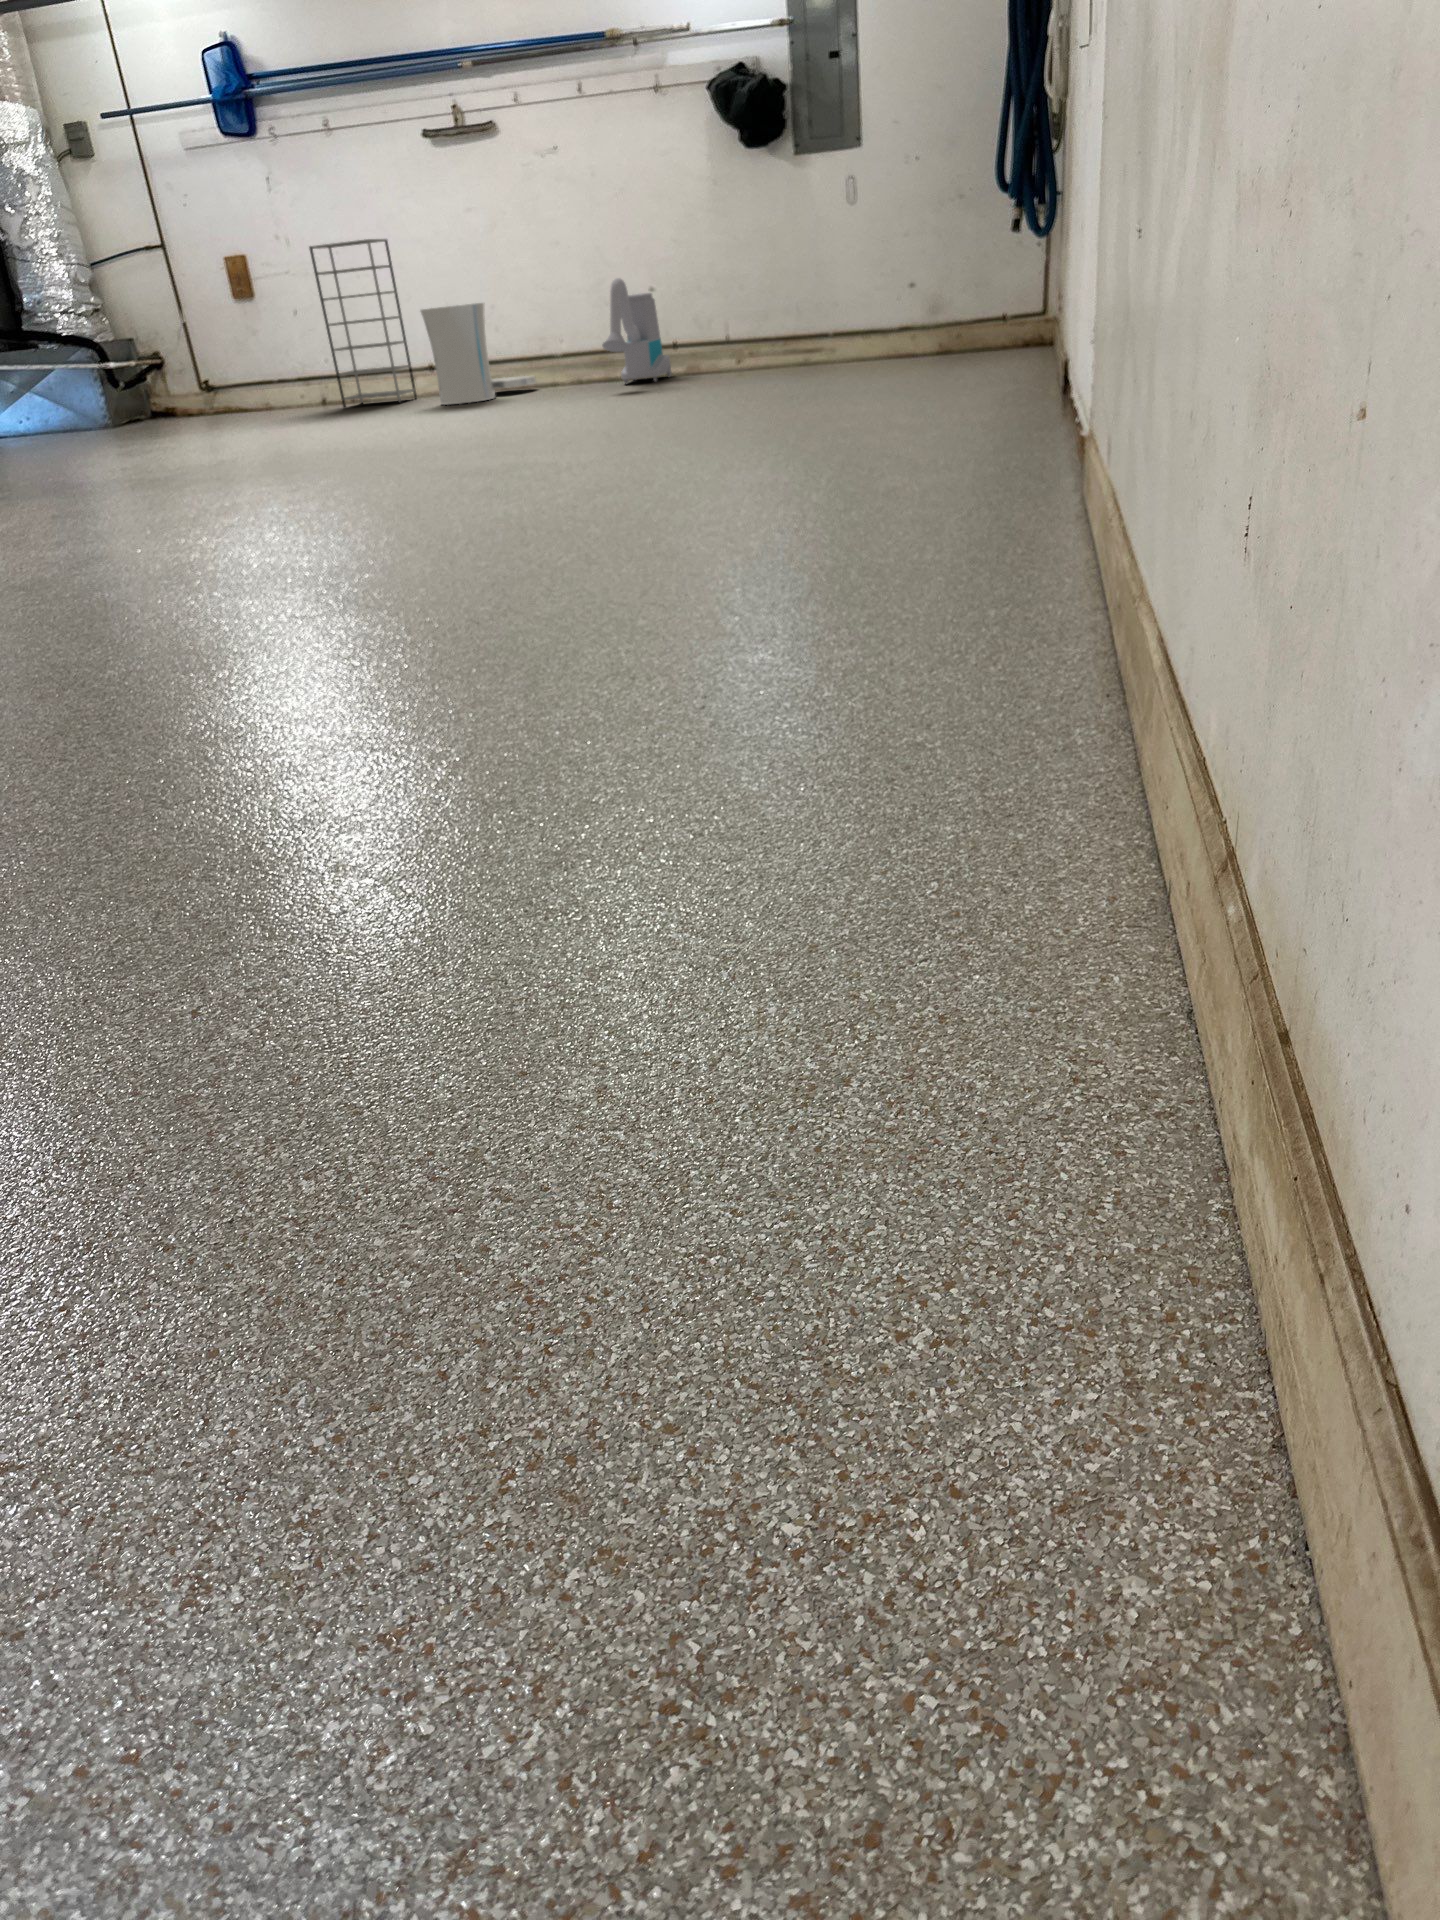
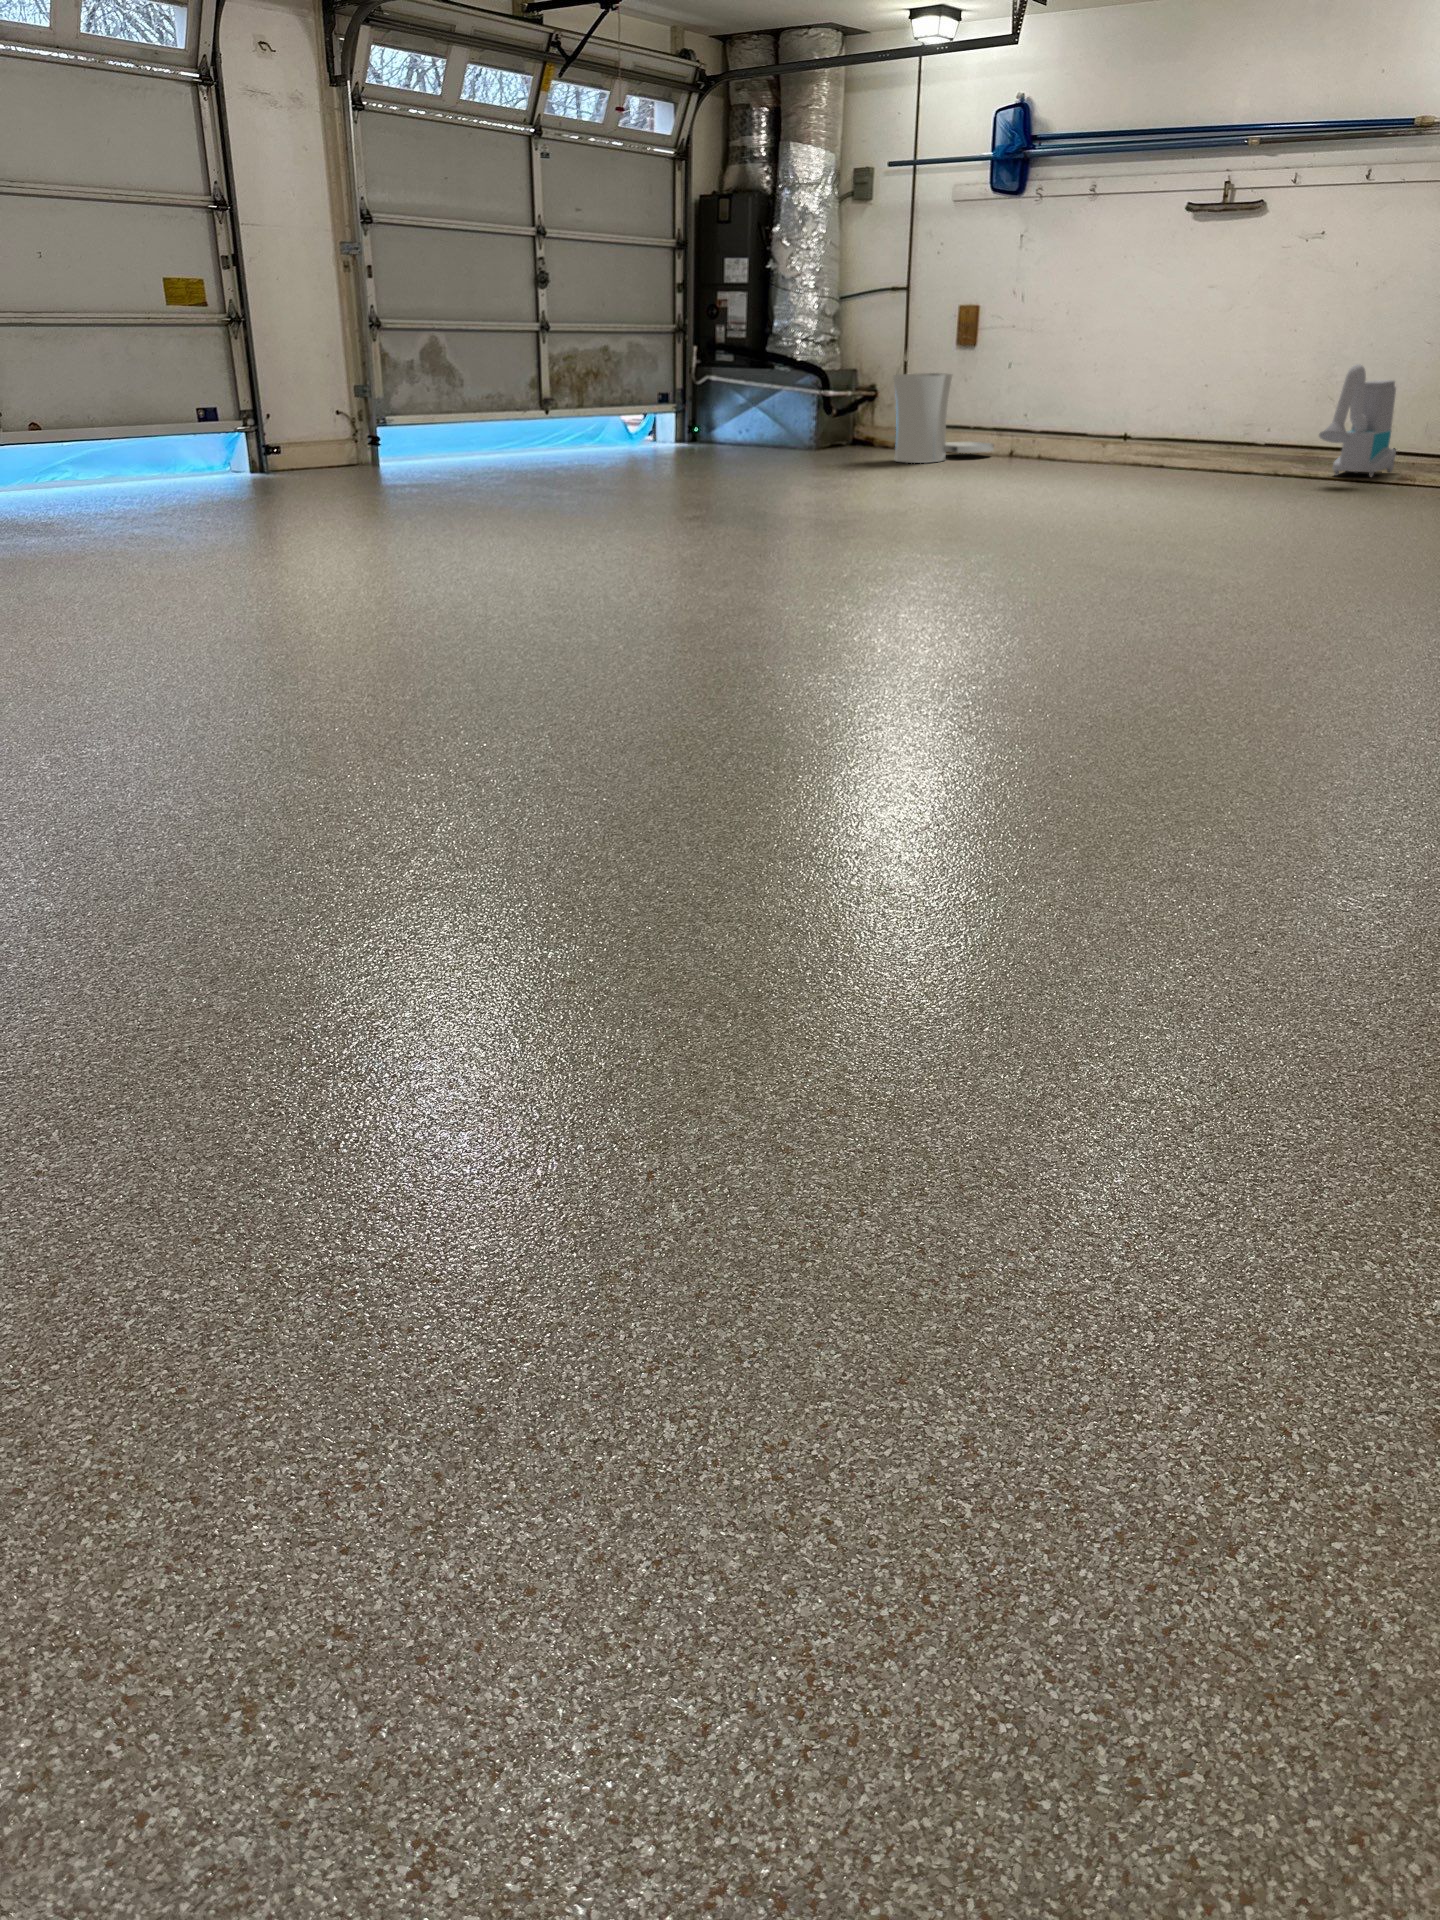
shelving unit: present [309,239,417,407] -> none [1030,299,1122,463]
trash can: present [421,303,536,405] -> present [894,373,994,463]

